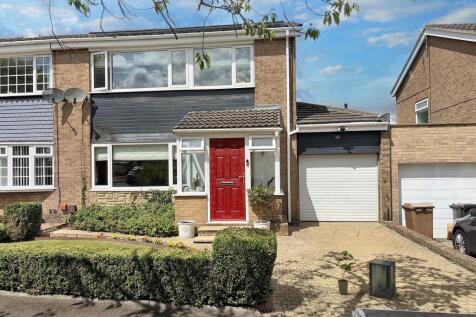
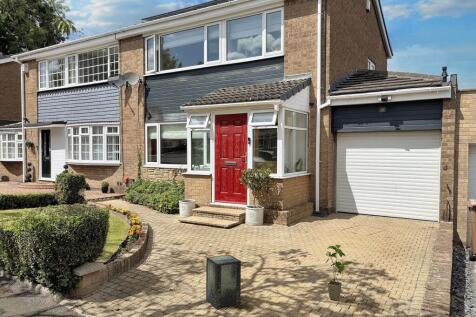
house plant: present [334,251,355,294] -> present [326,245,354,301]

